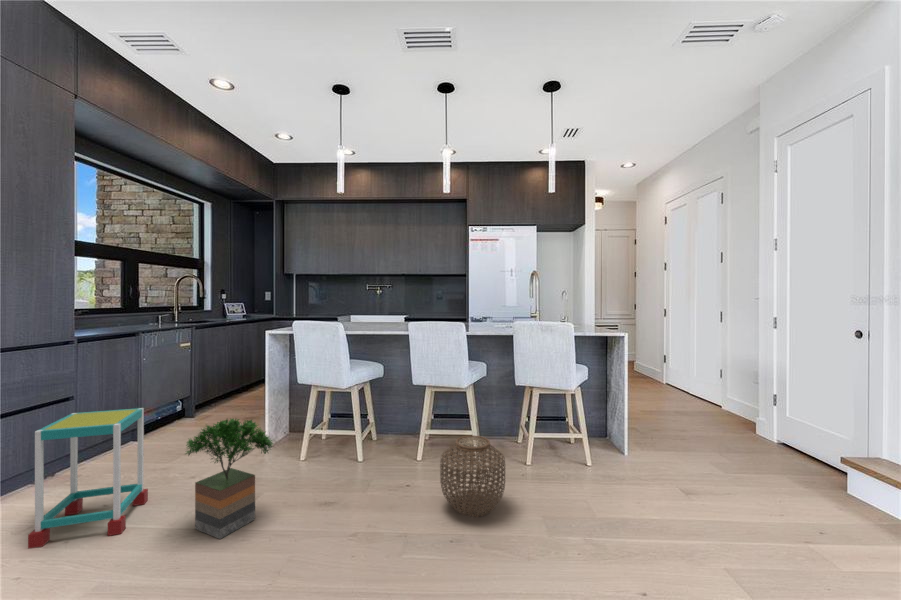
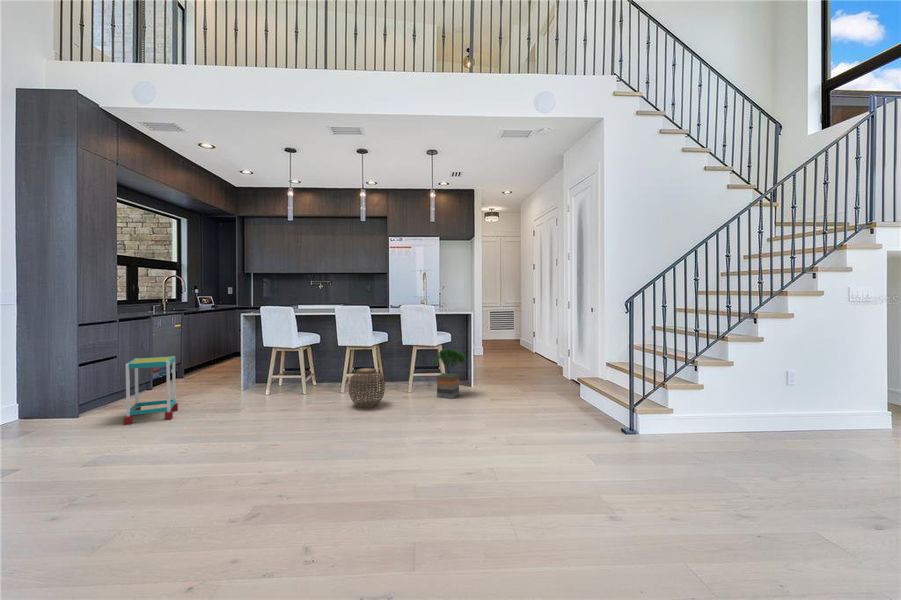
potted tree: present [186,419,273,539] -> present [432,349,466,399]

